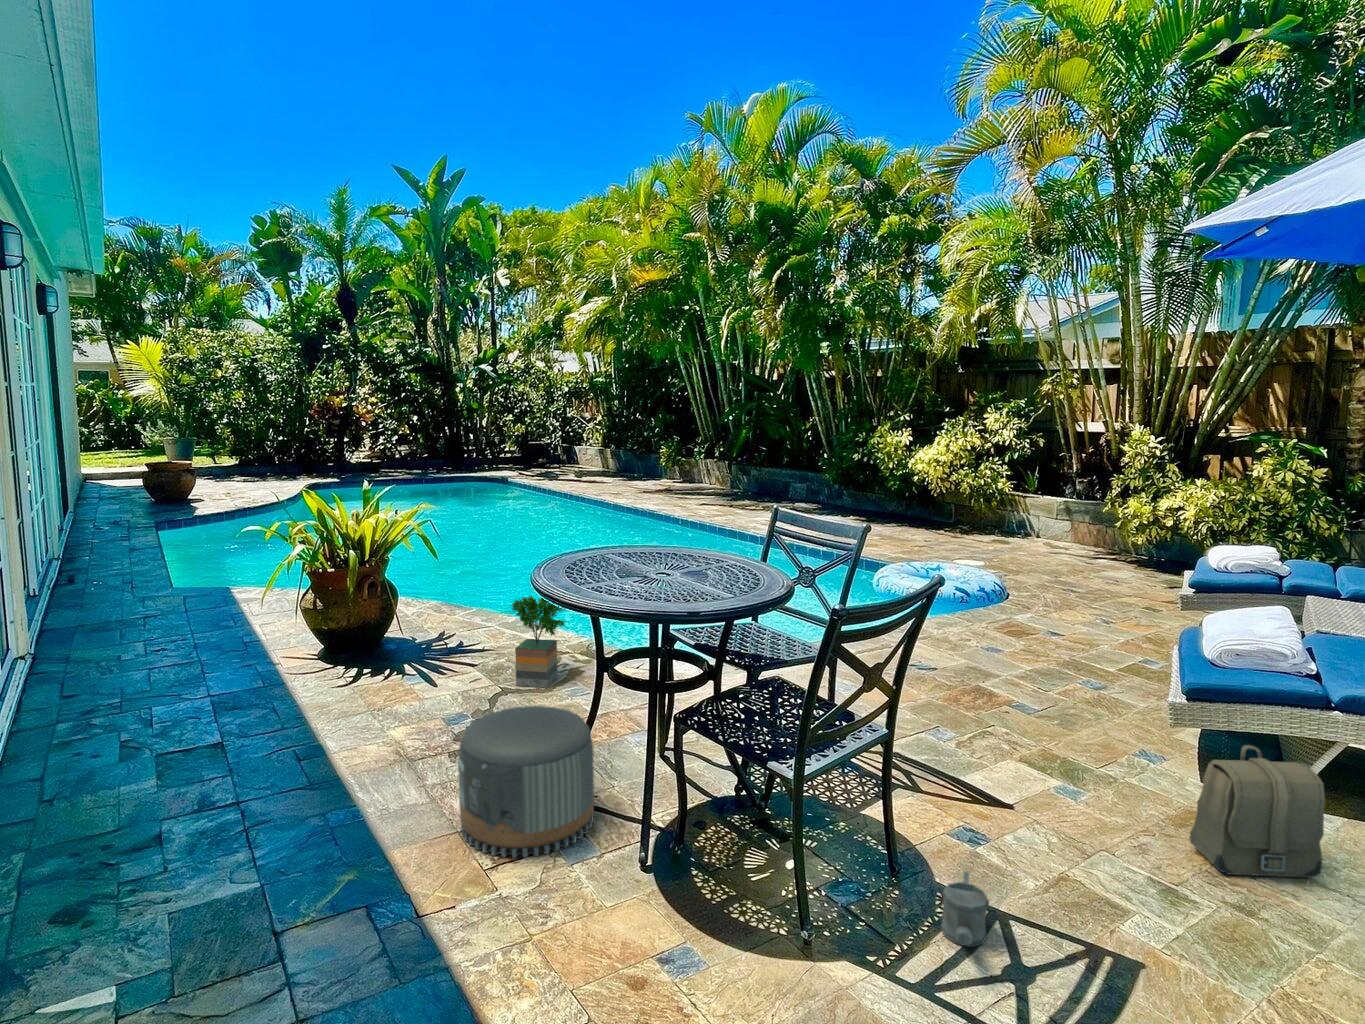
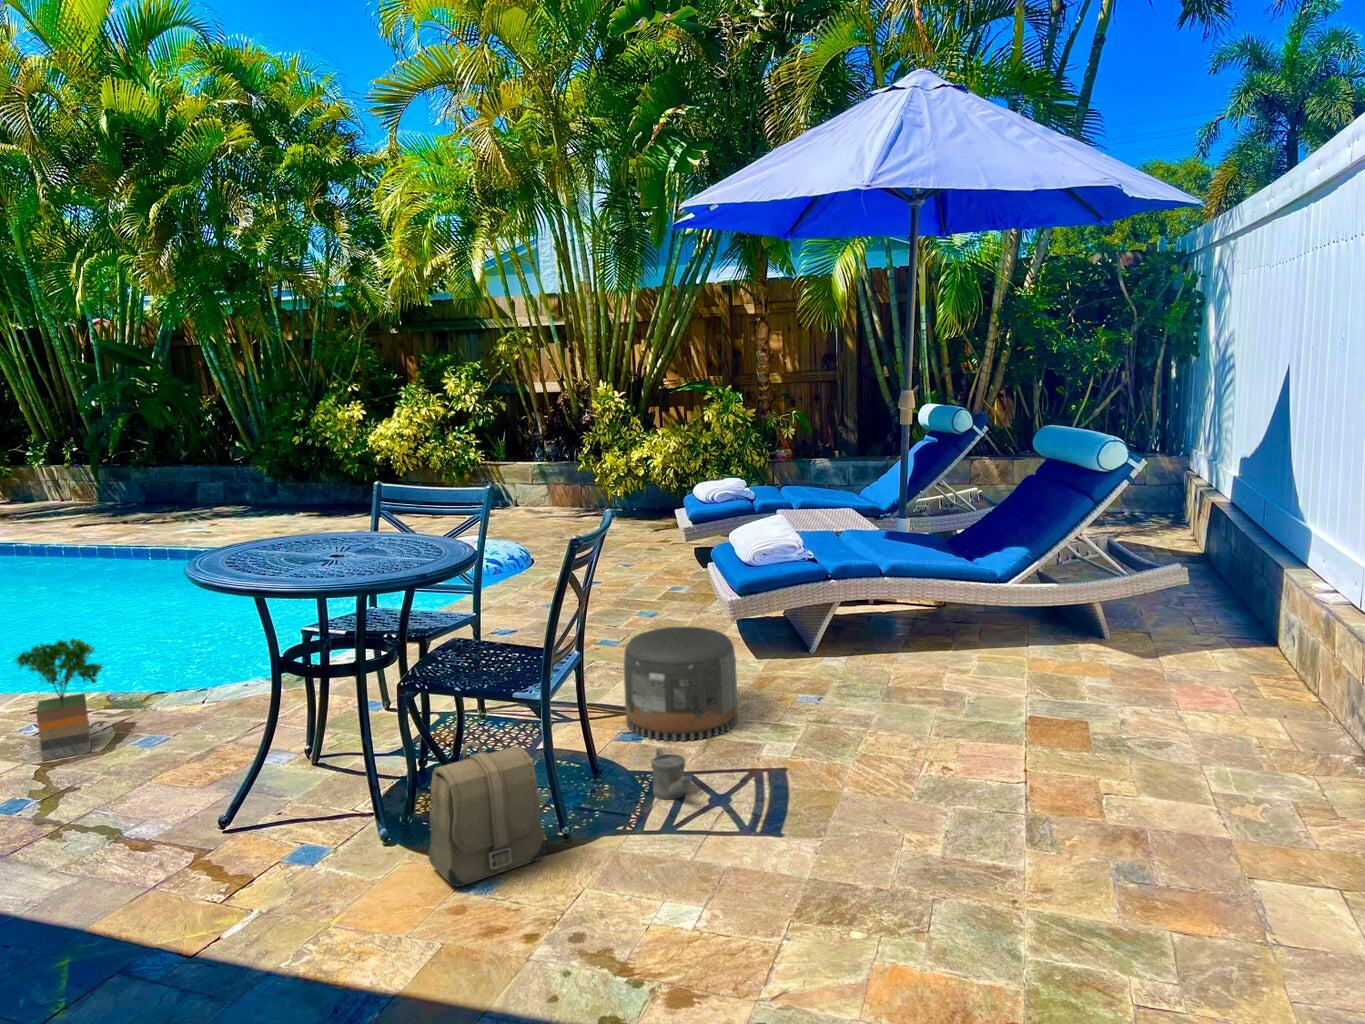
pouf: present [458,706,594,858] -> present [624,626,737,741]
backpack: present [1190,745,1325,878] -> present [429,741,546,886]

